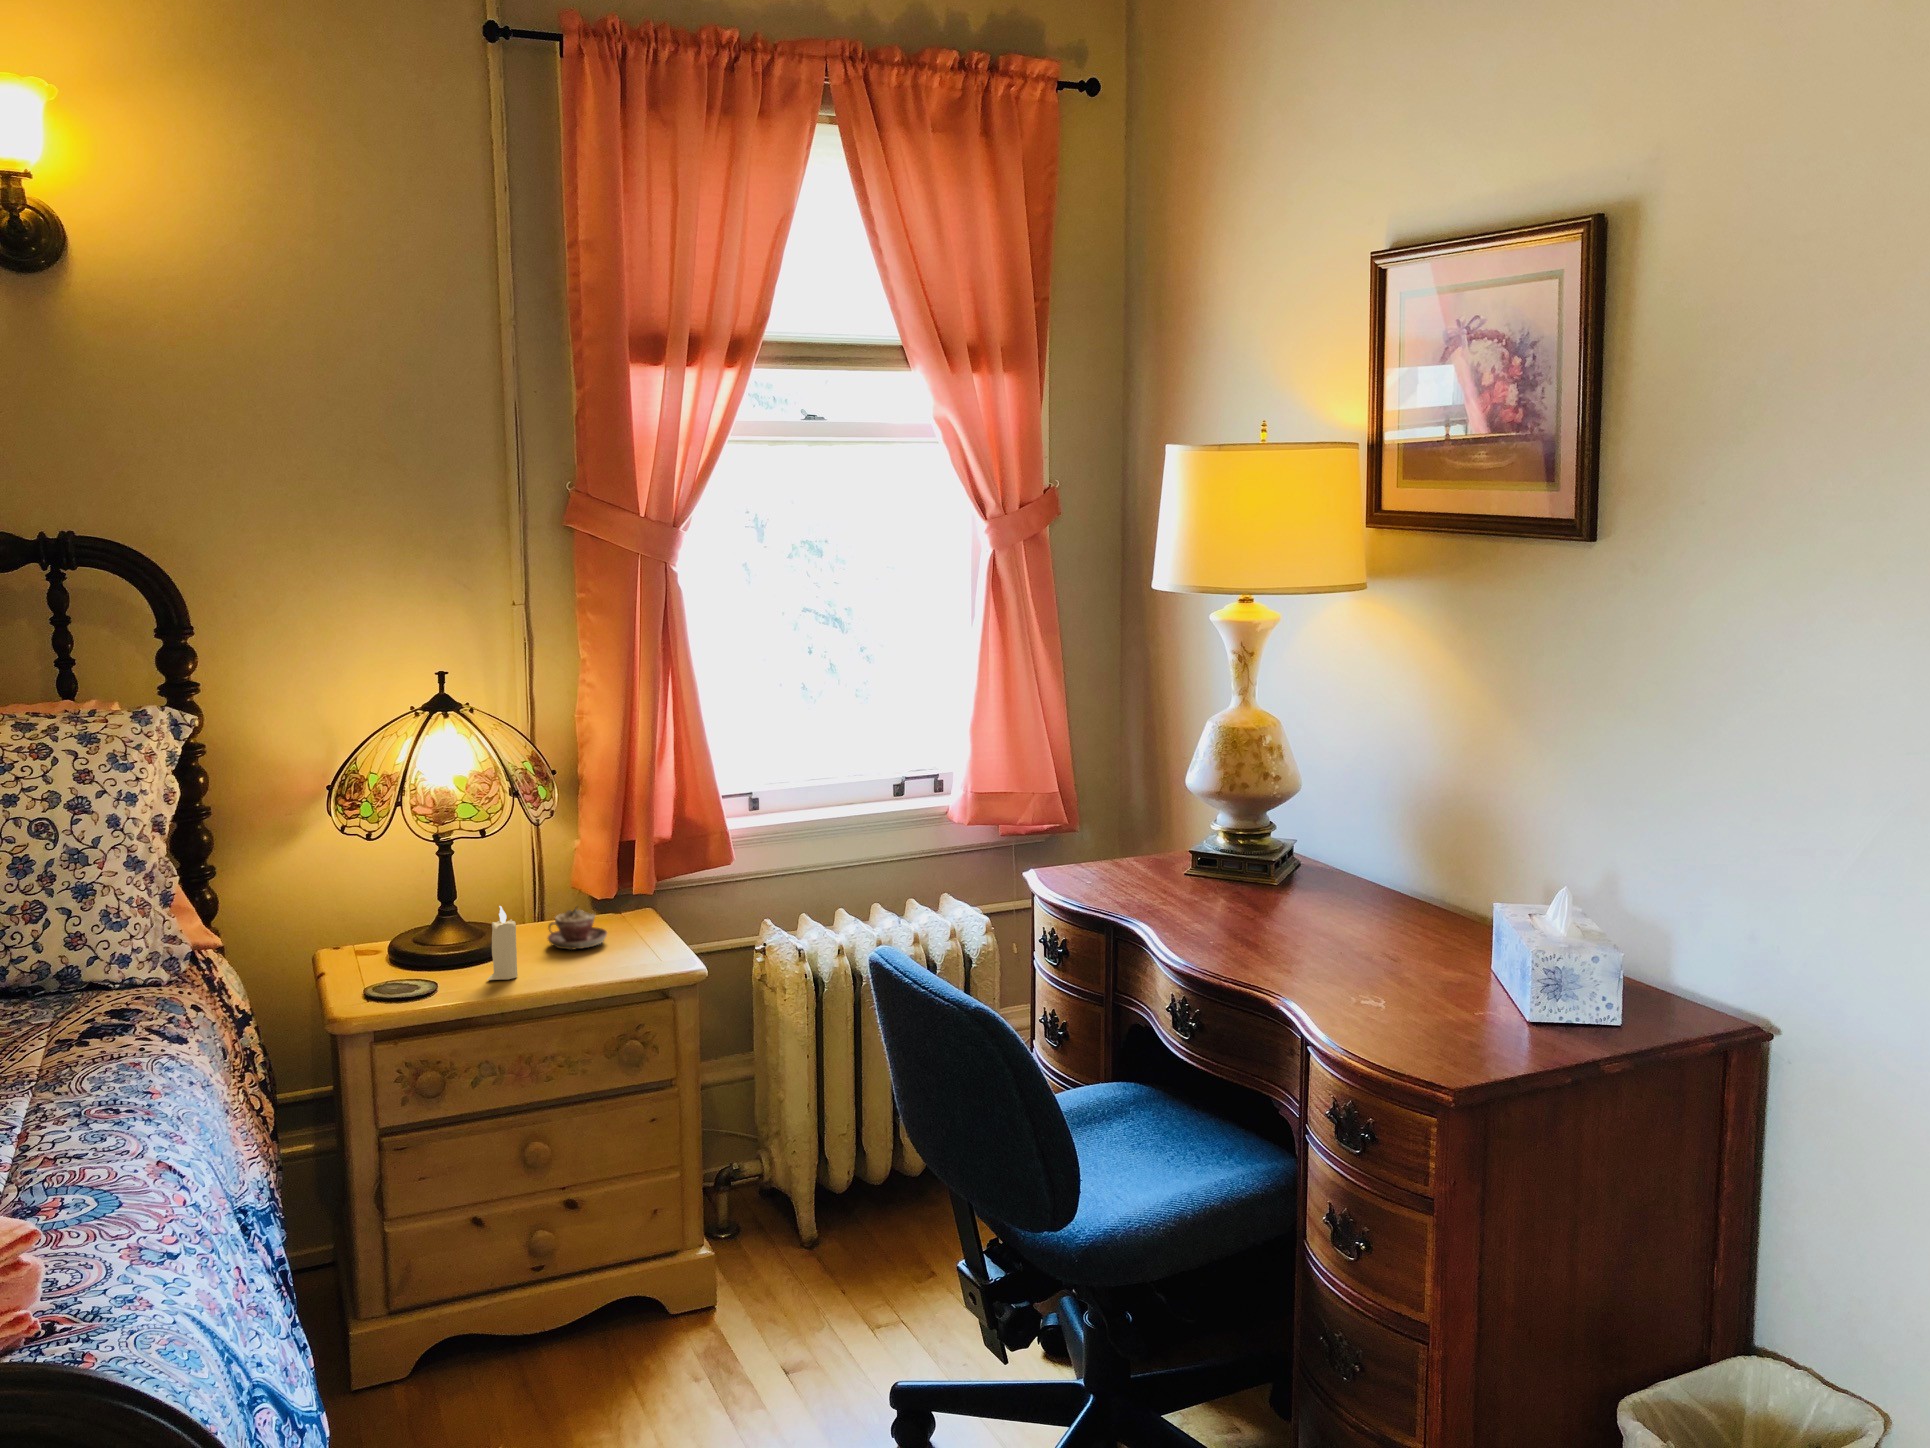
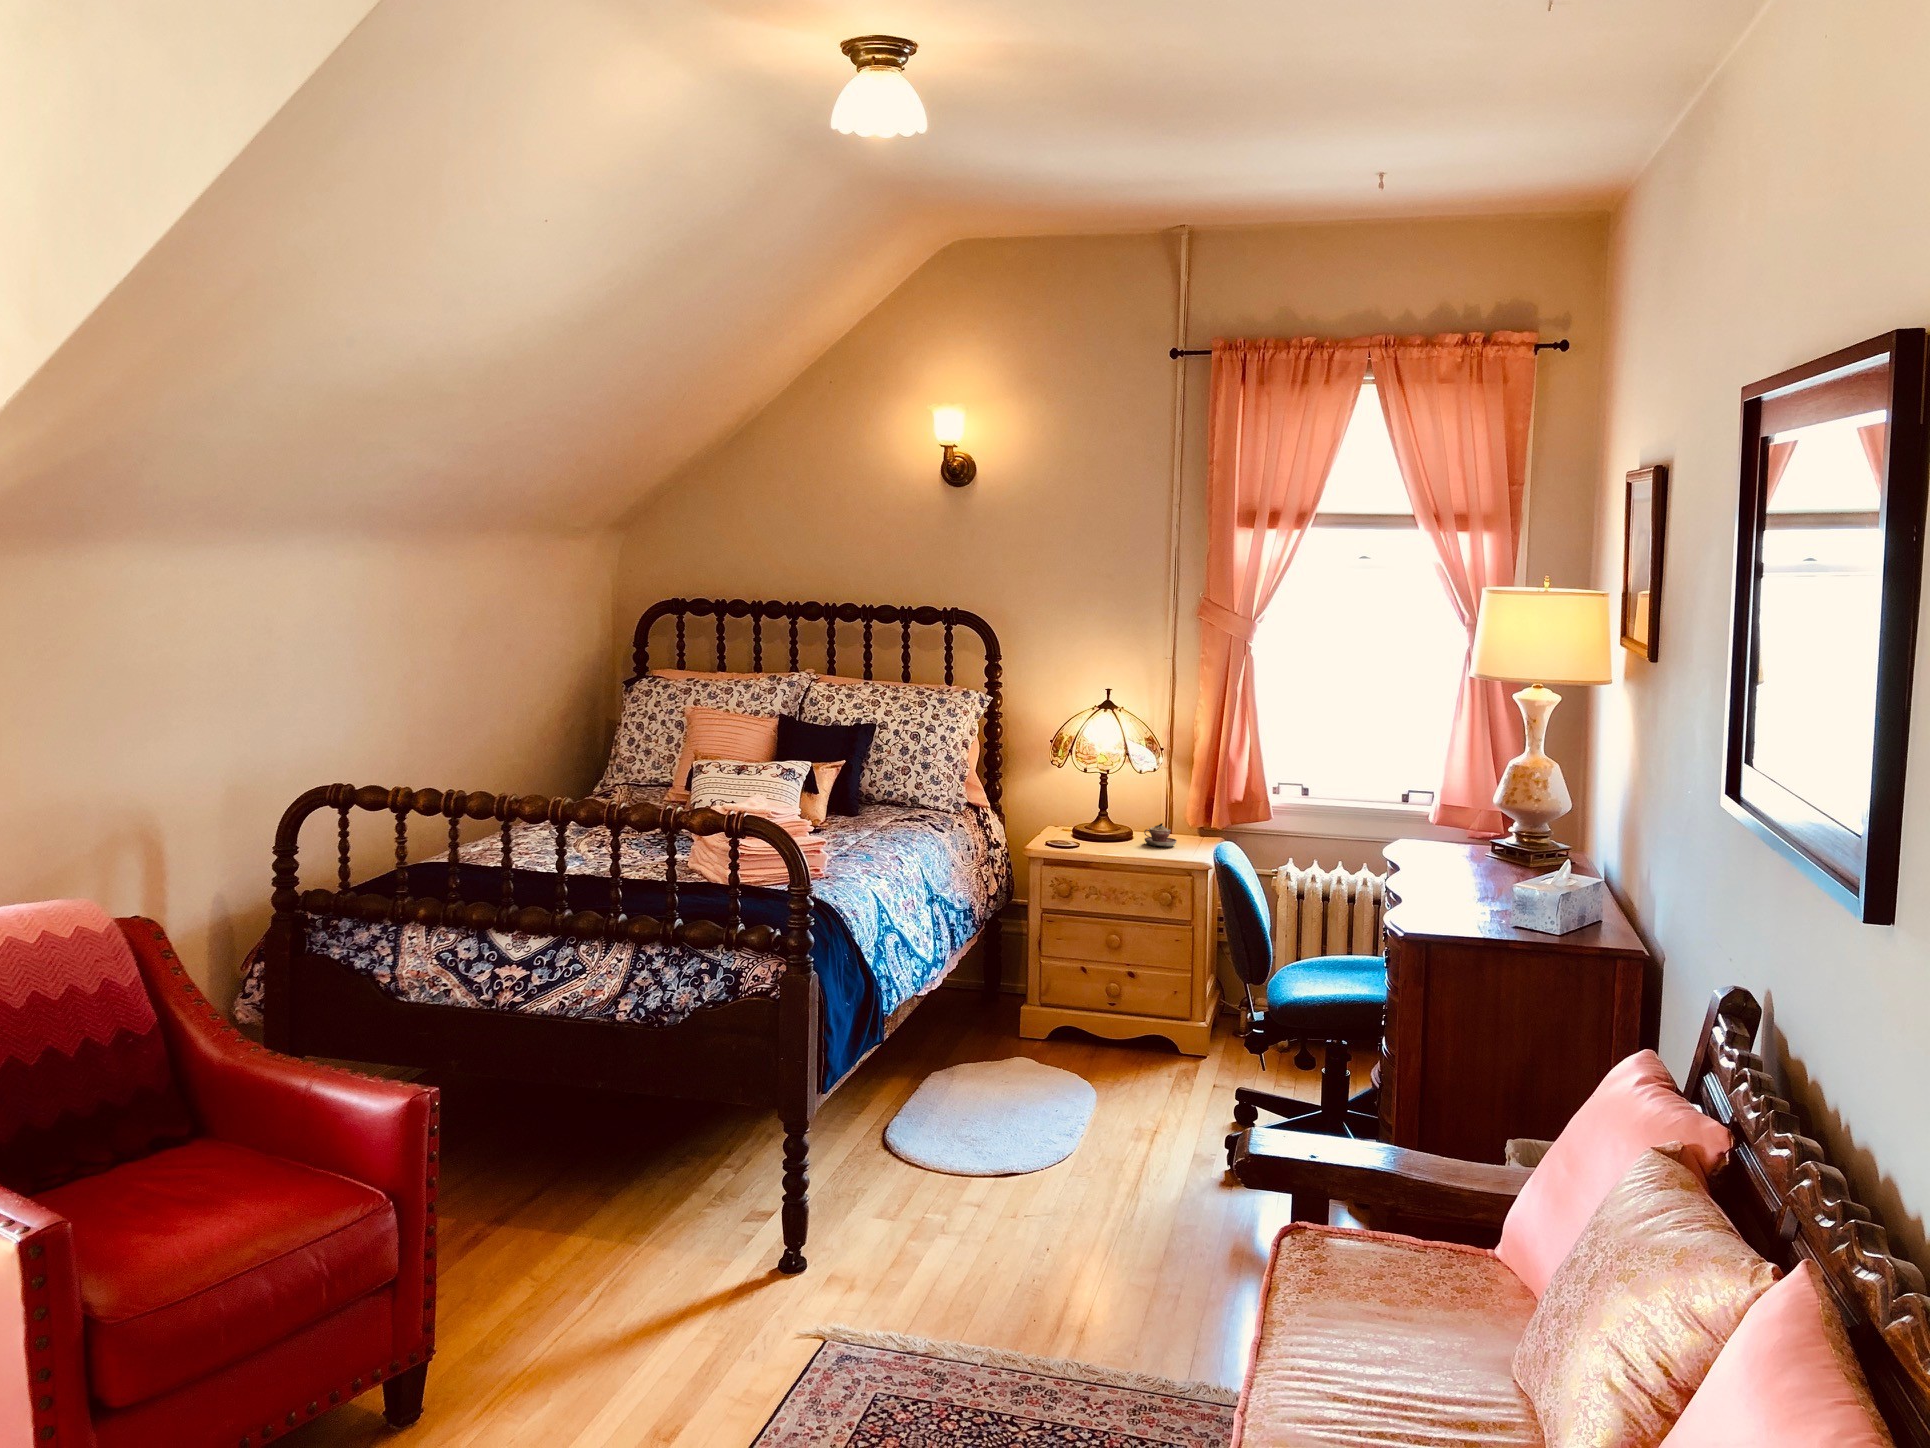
candle: present [487,906,518,980] -> none [1101,810,1119,850]

